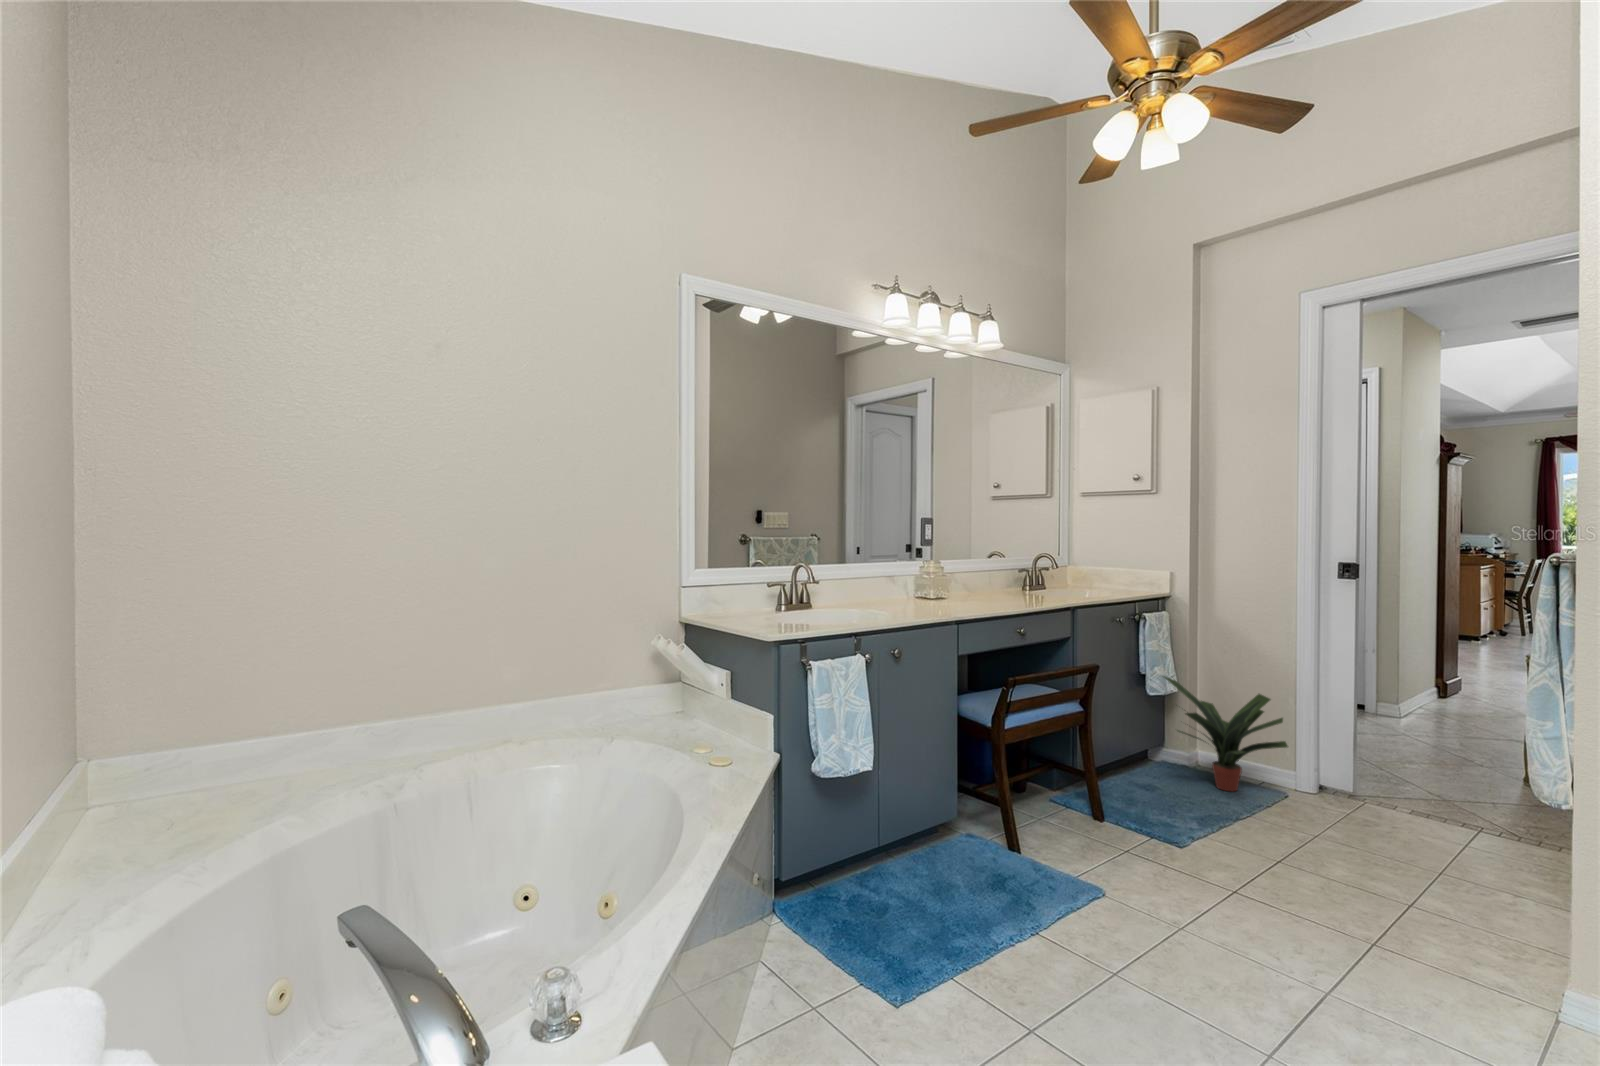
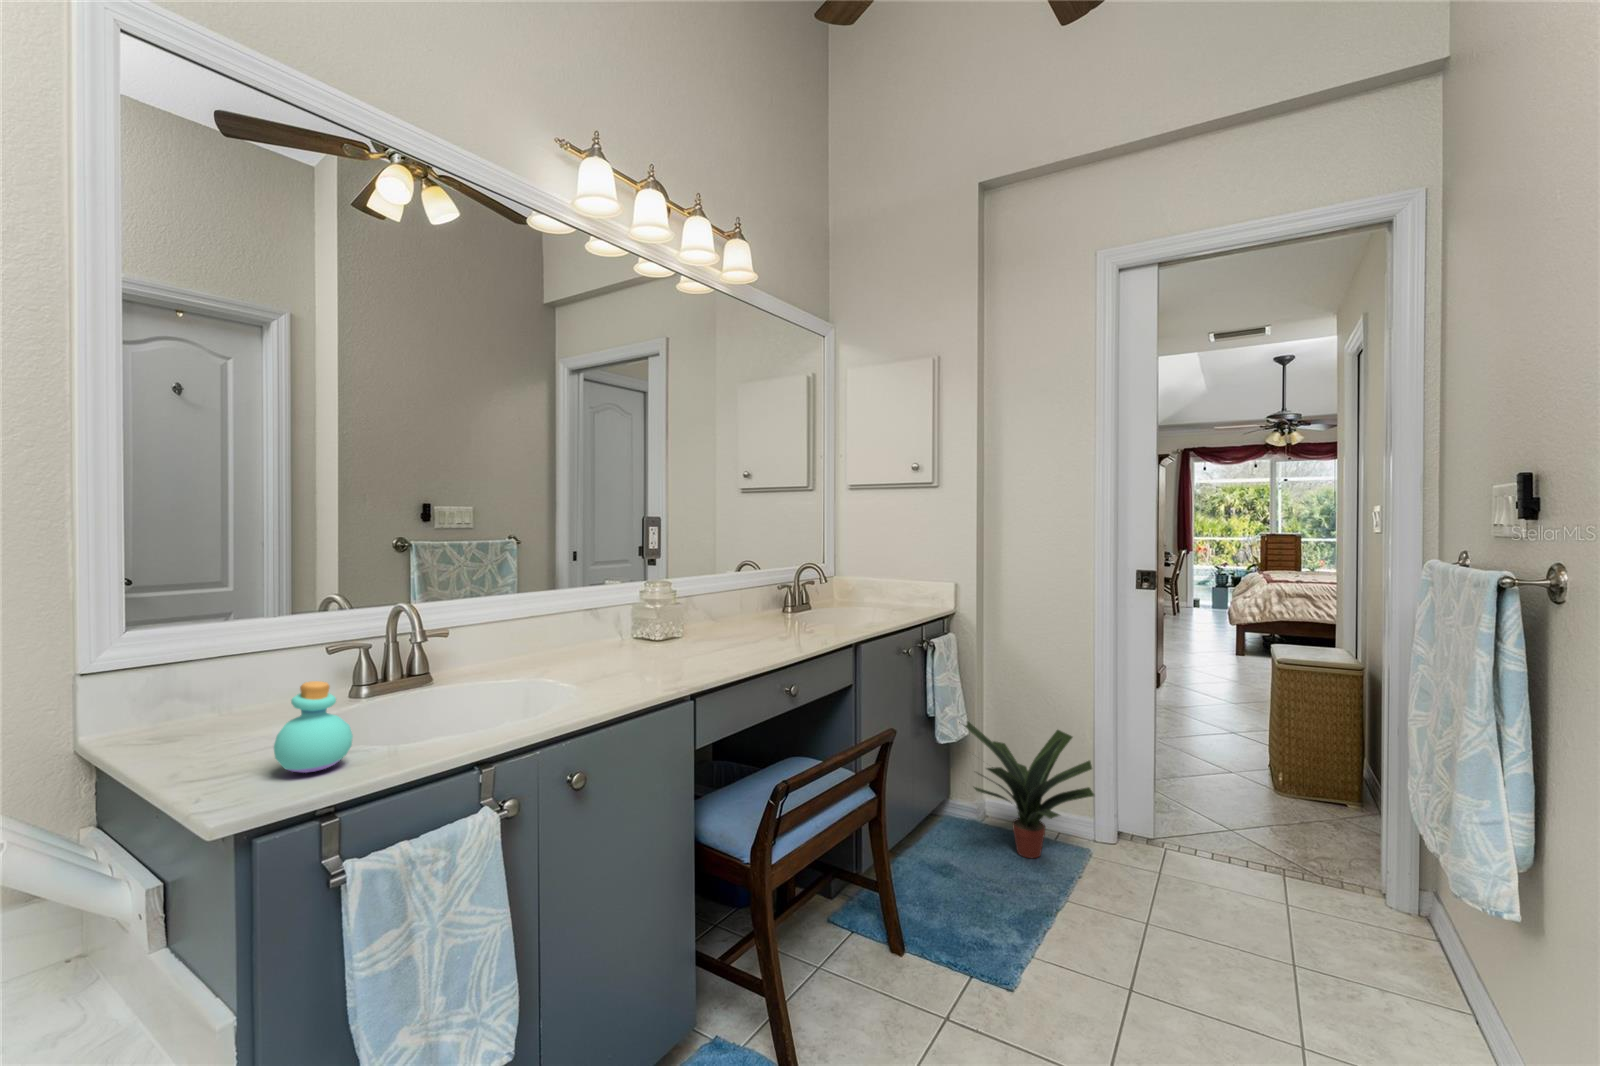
perfume bottle: none [774,591,802,629] -> present [274,681,353,773]

